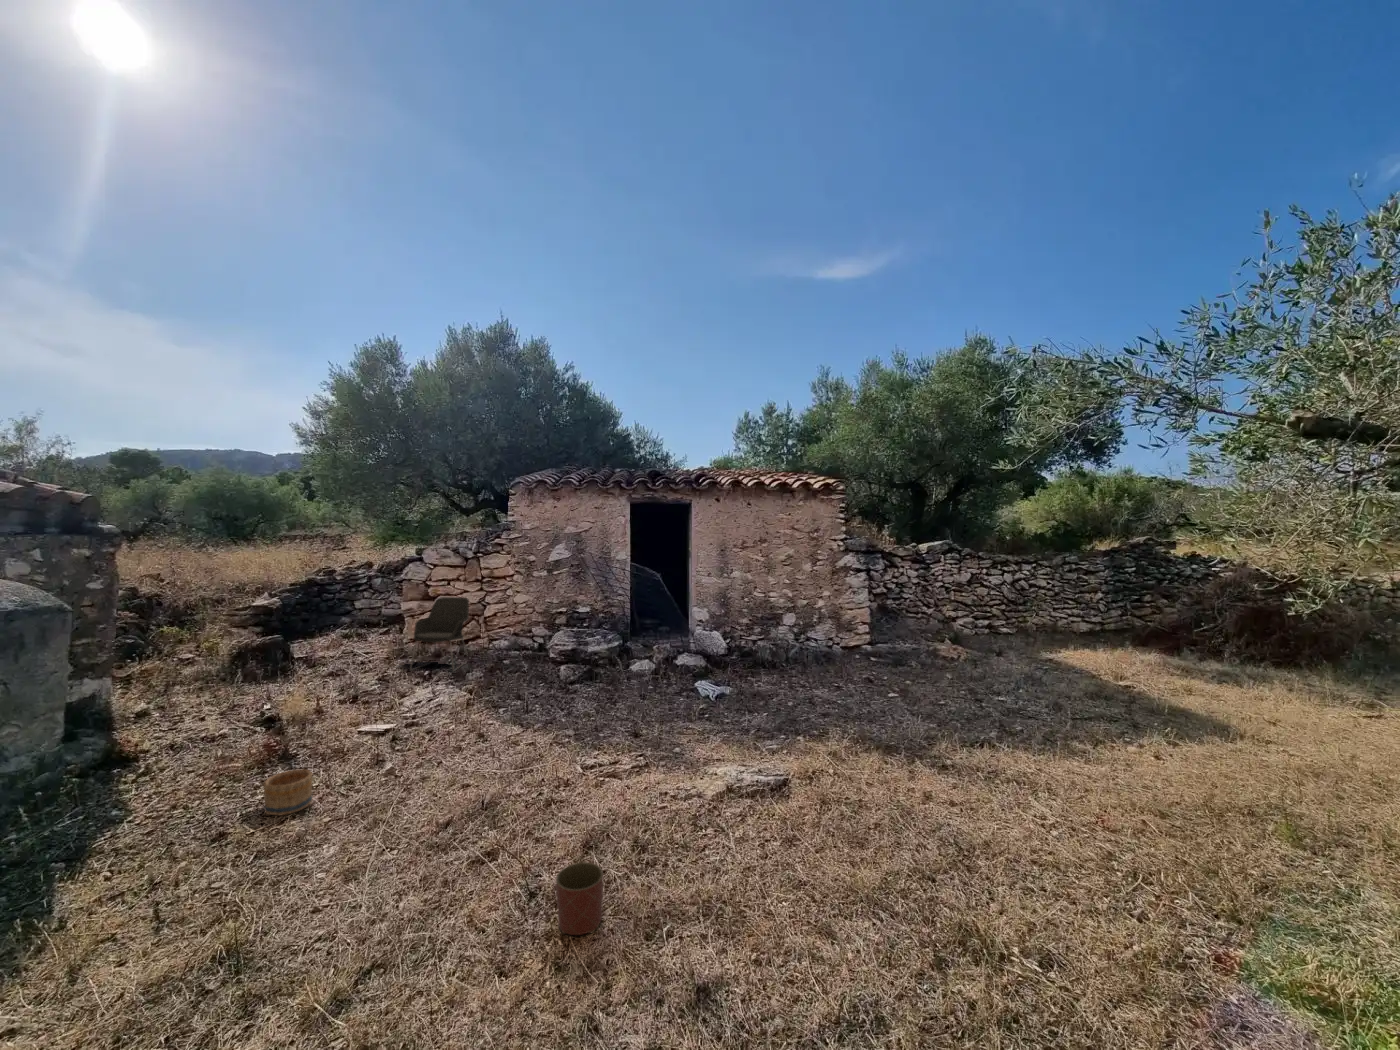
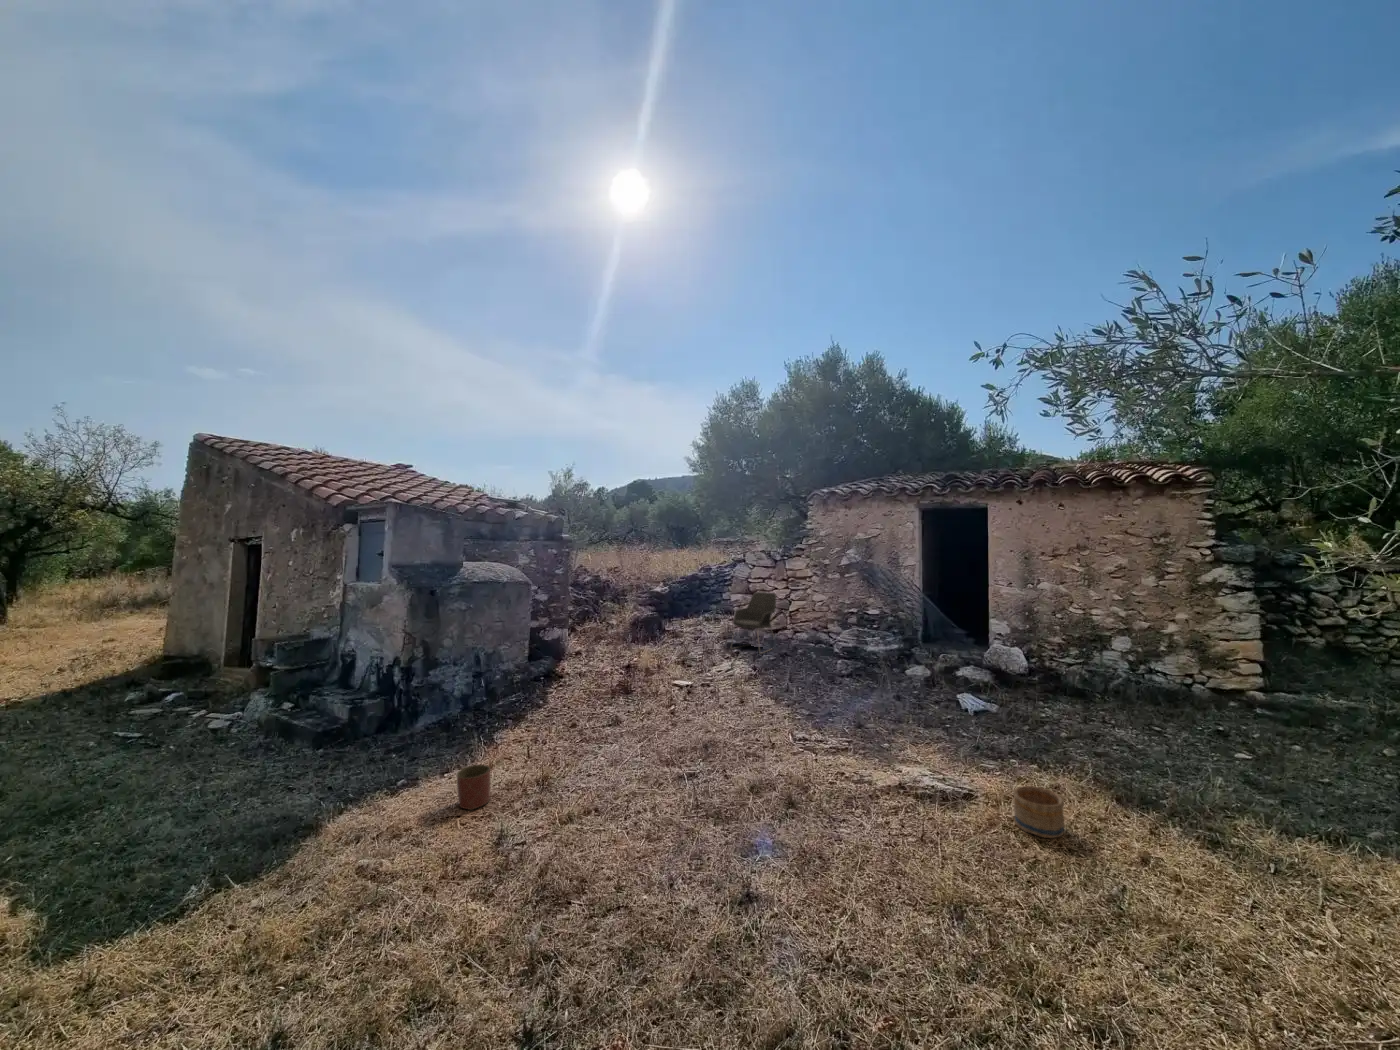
basket: present [263,769,312,815] -> present [1013,786,1064,838]
planter: present [556,862,603,935] -> present [456,765,490,810]

